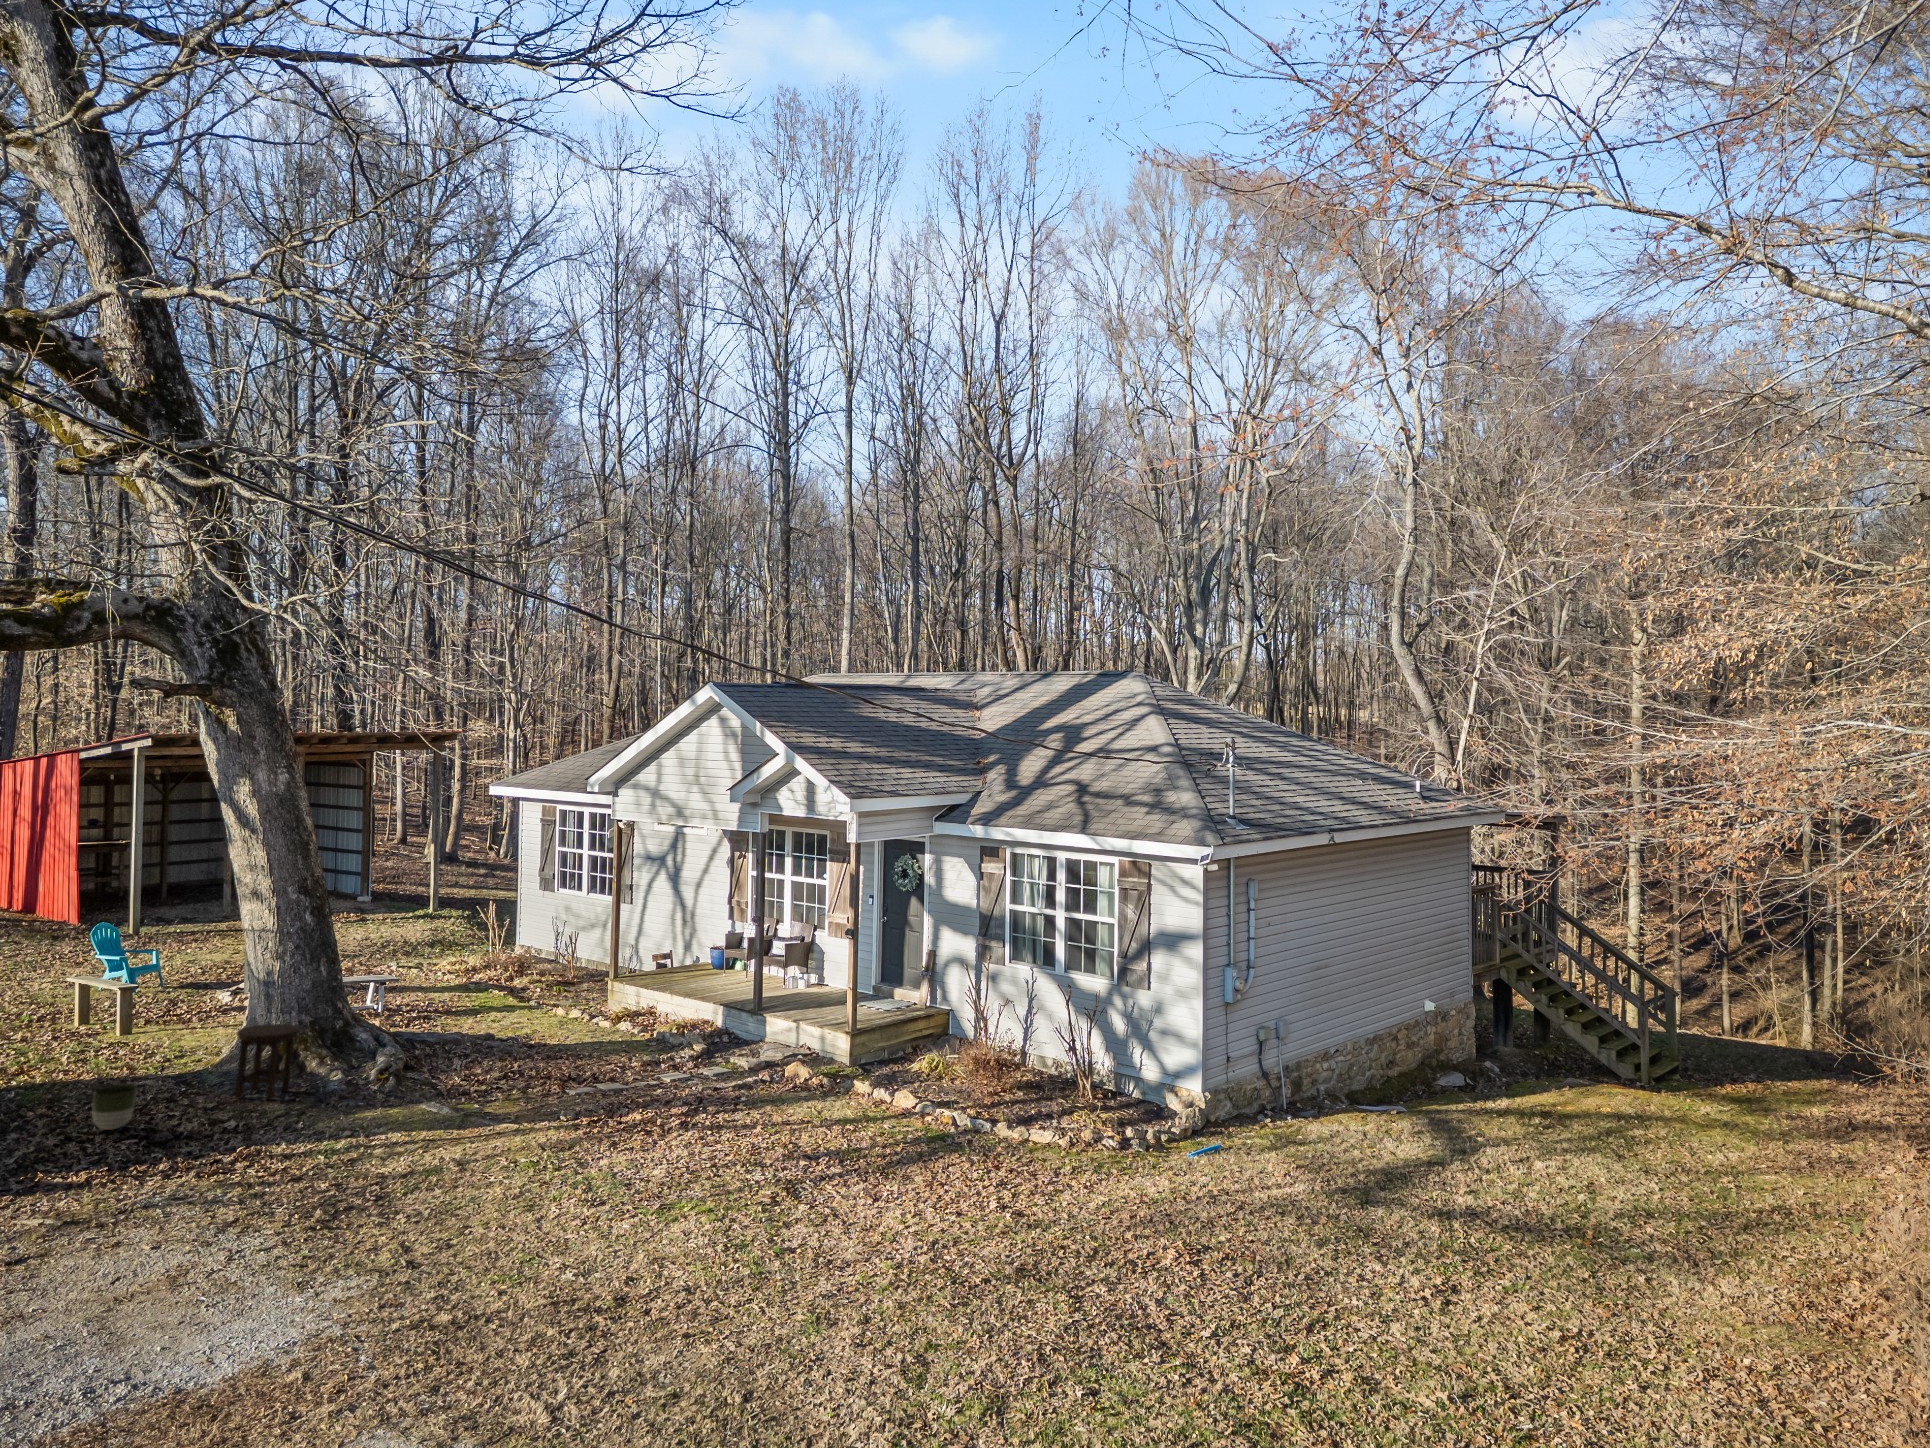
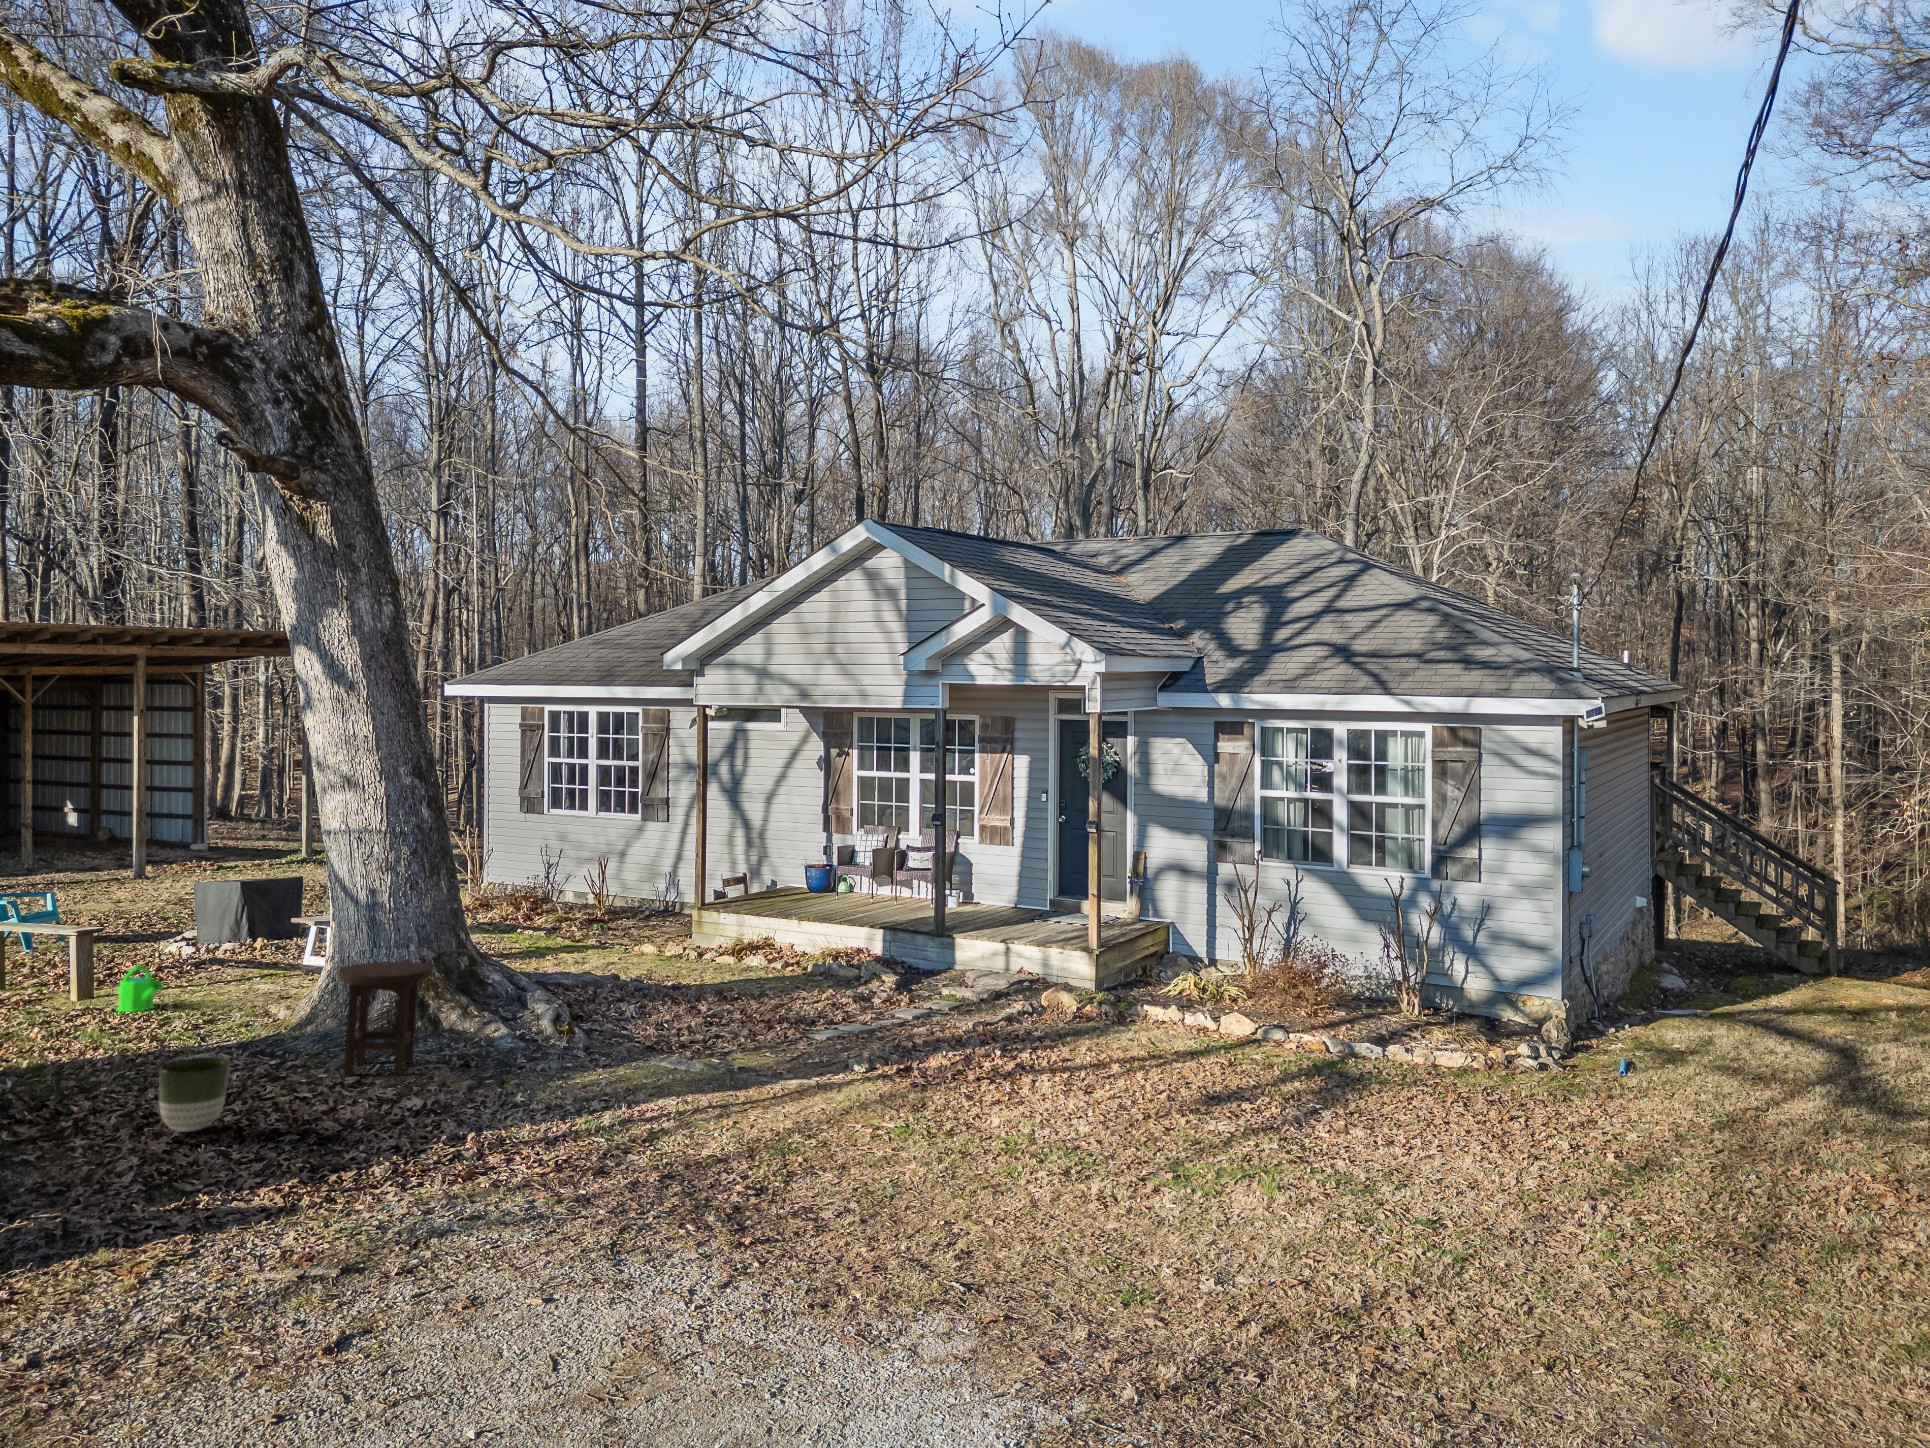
watering can: none [143,1015,172,1047] -> present [116,965,163,1012]

